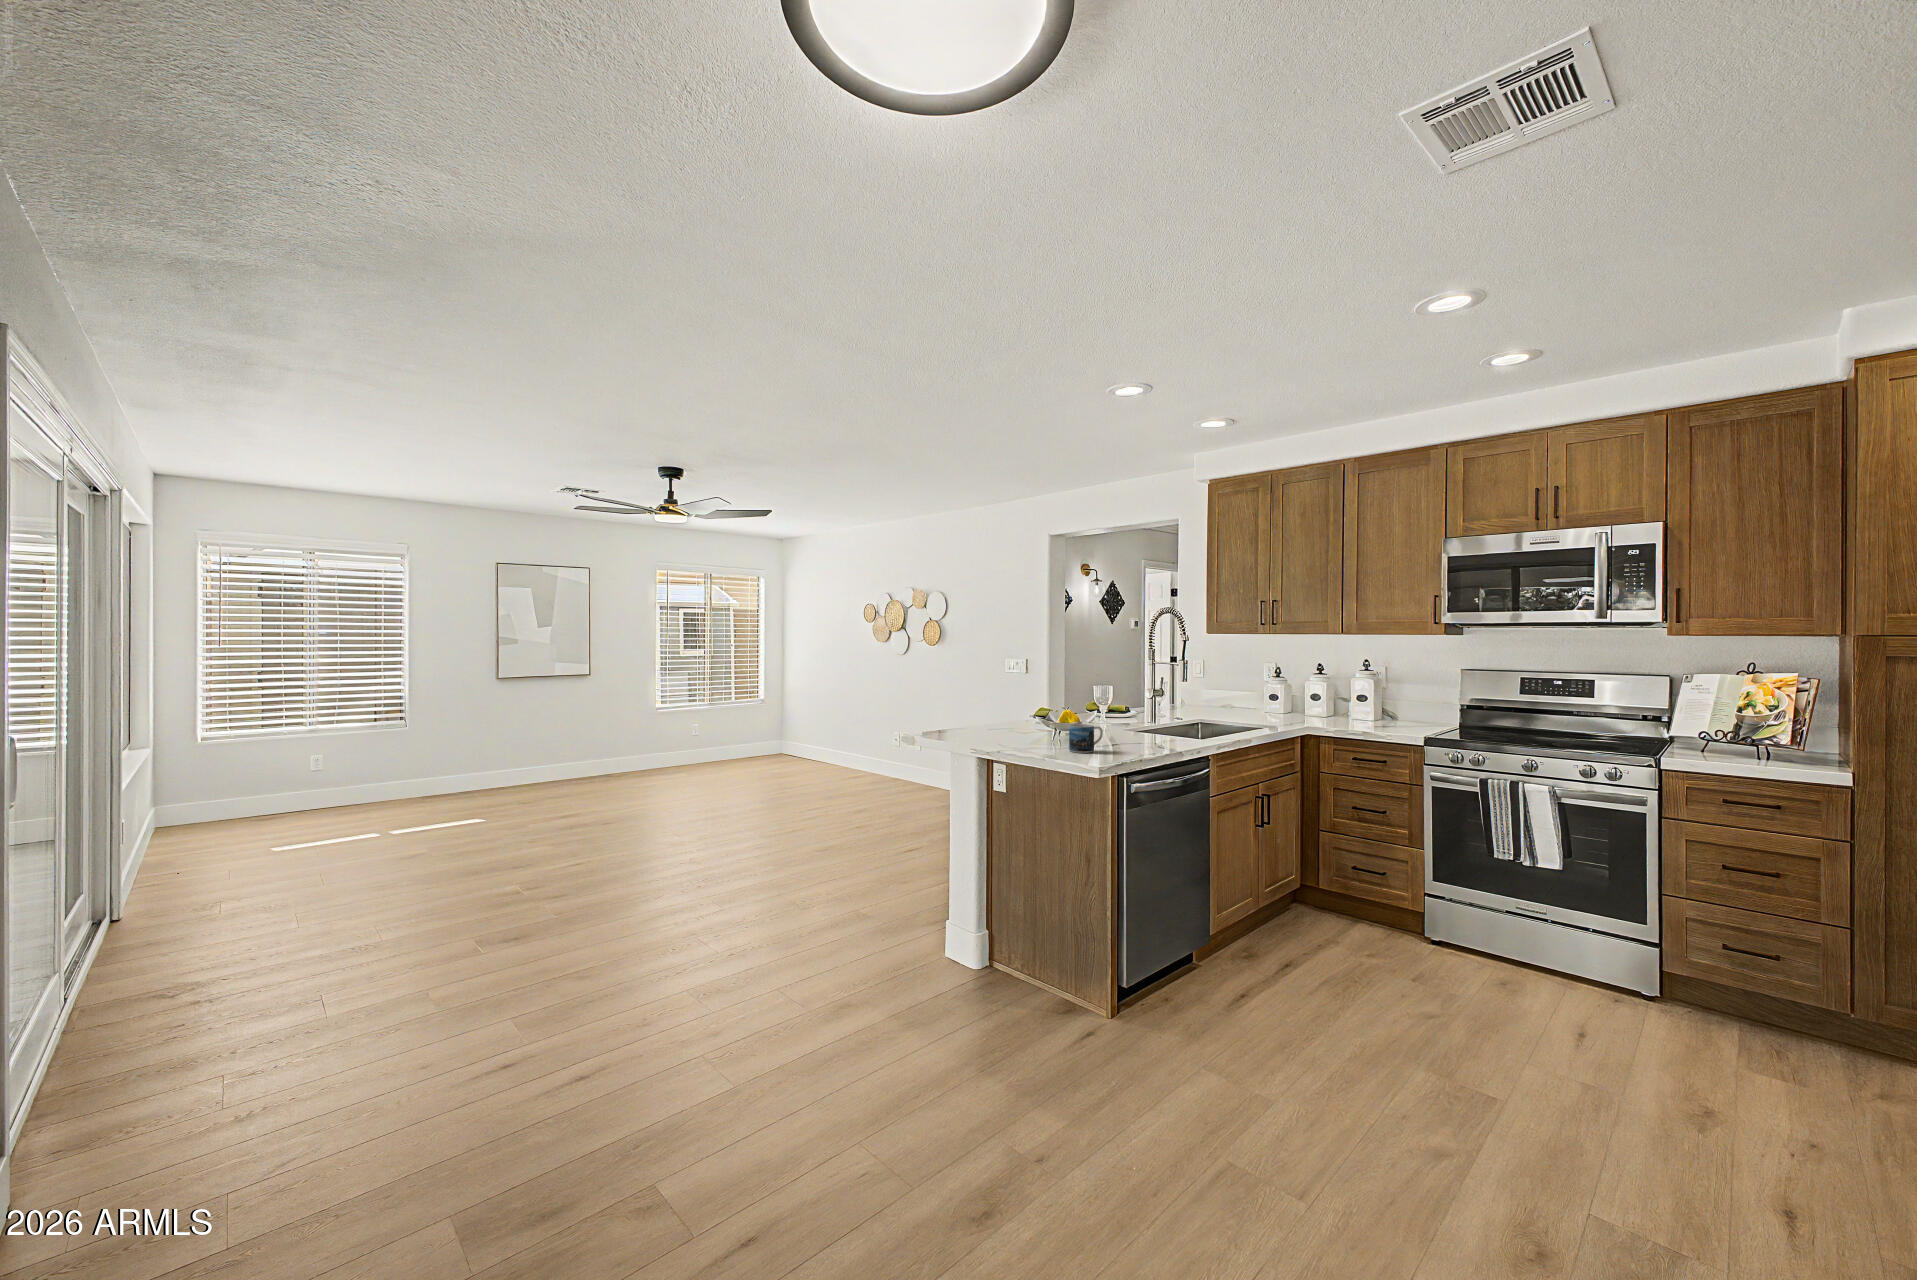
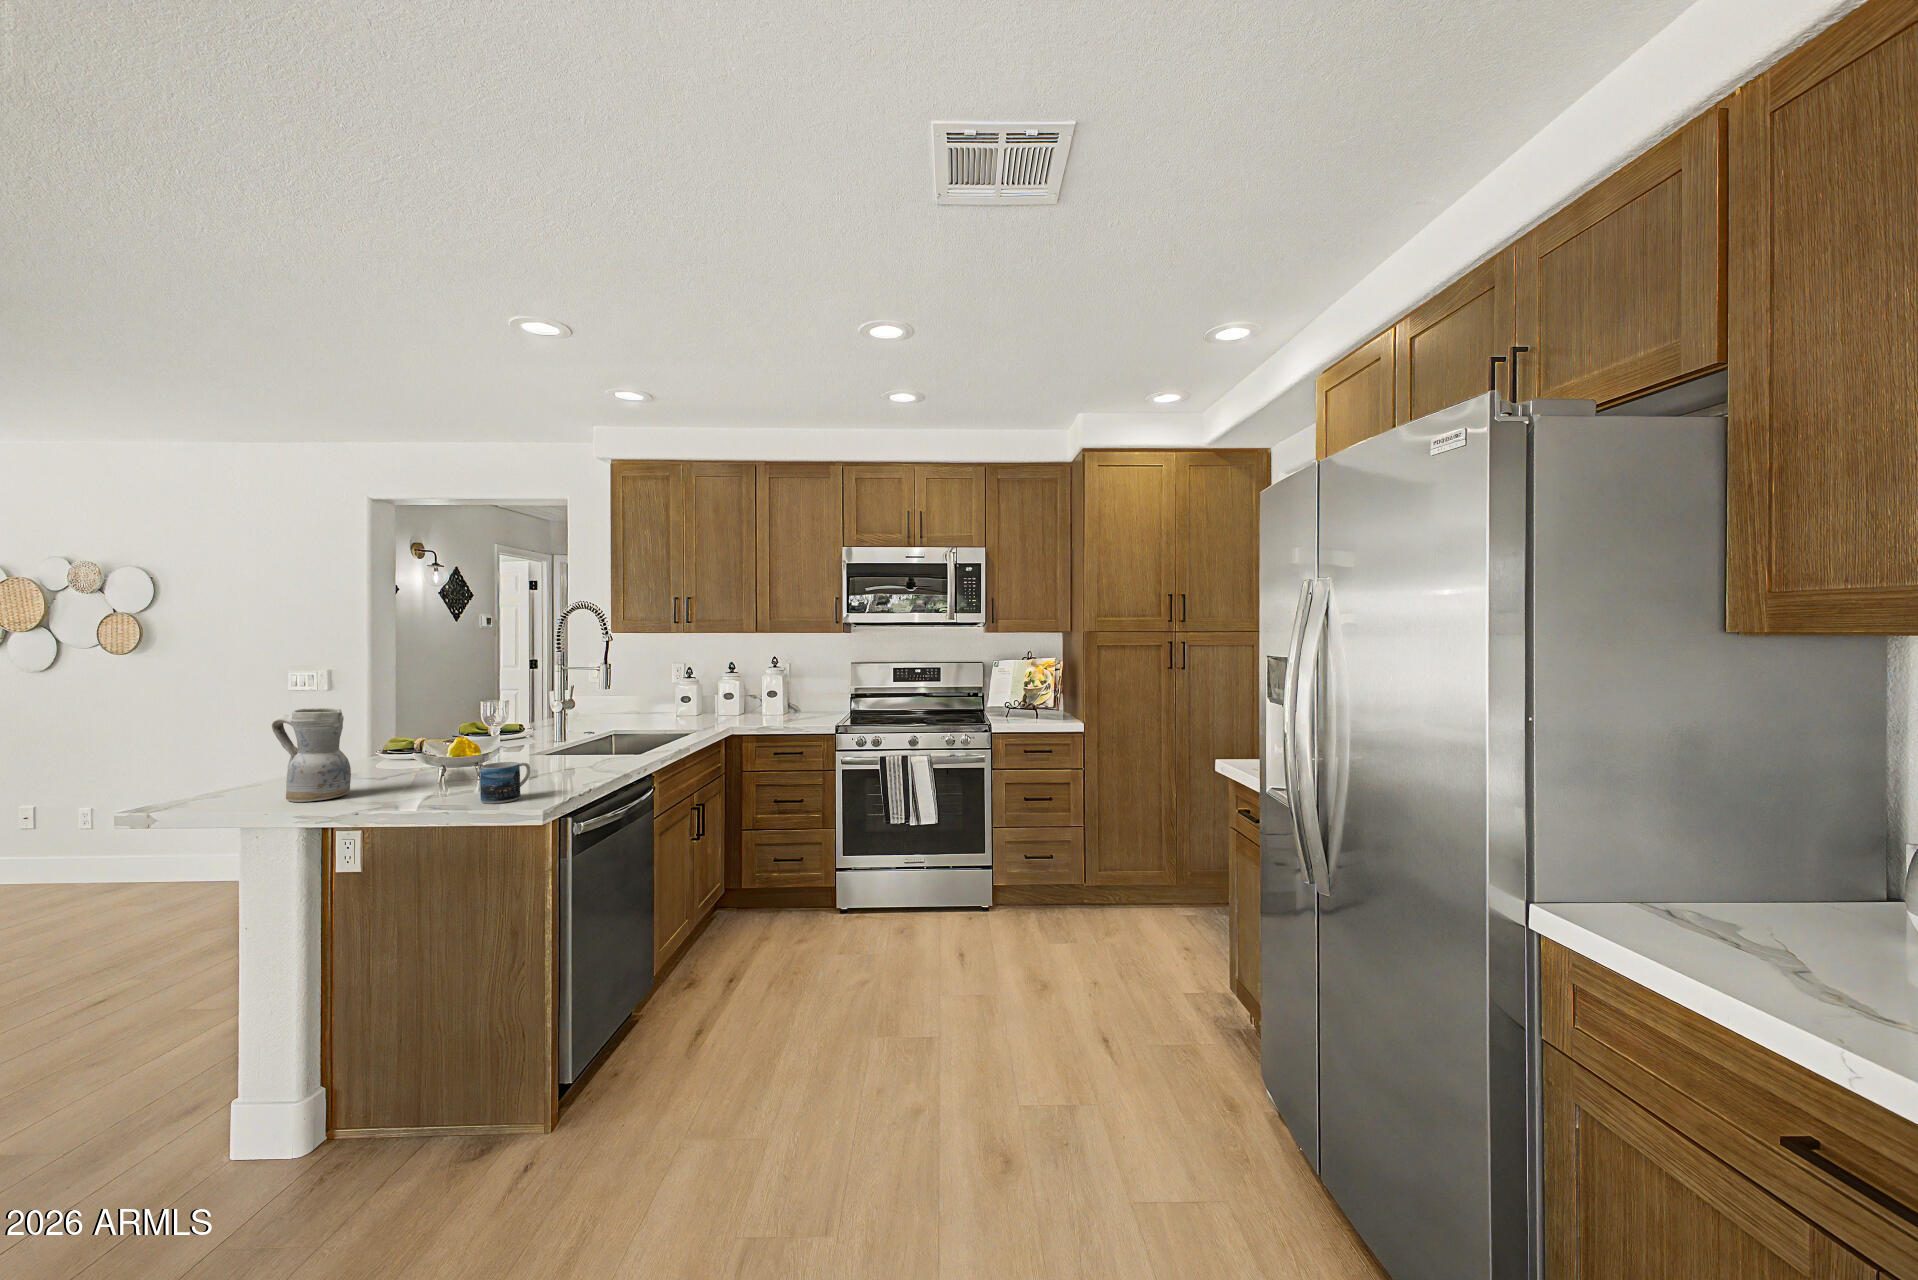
ceramic pitcher: none [969,678,1006,737] -> present [272,708,351,802]

